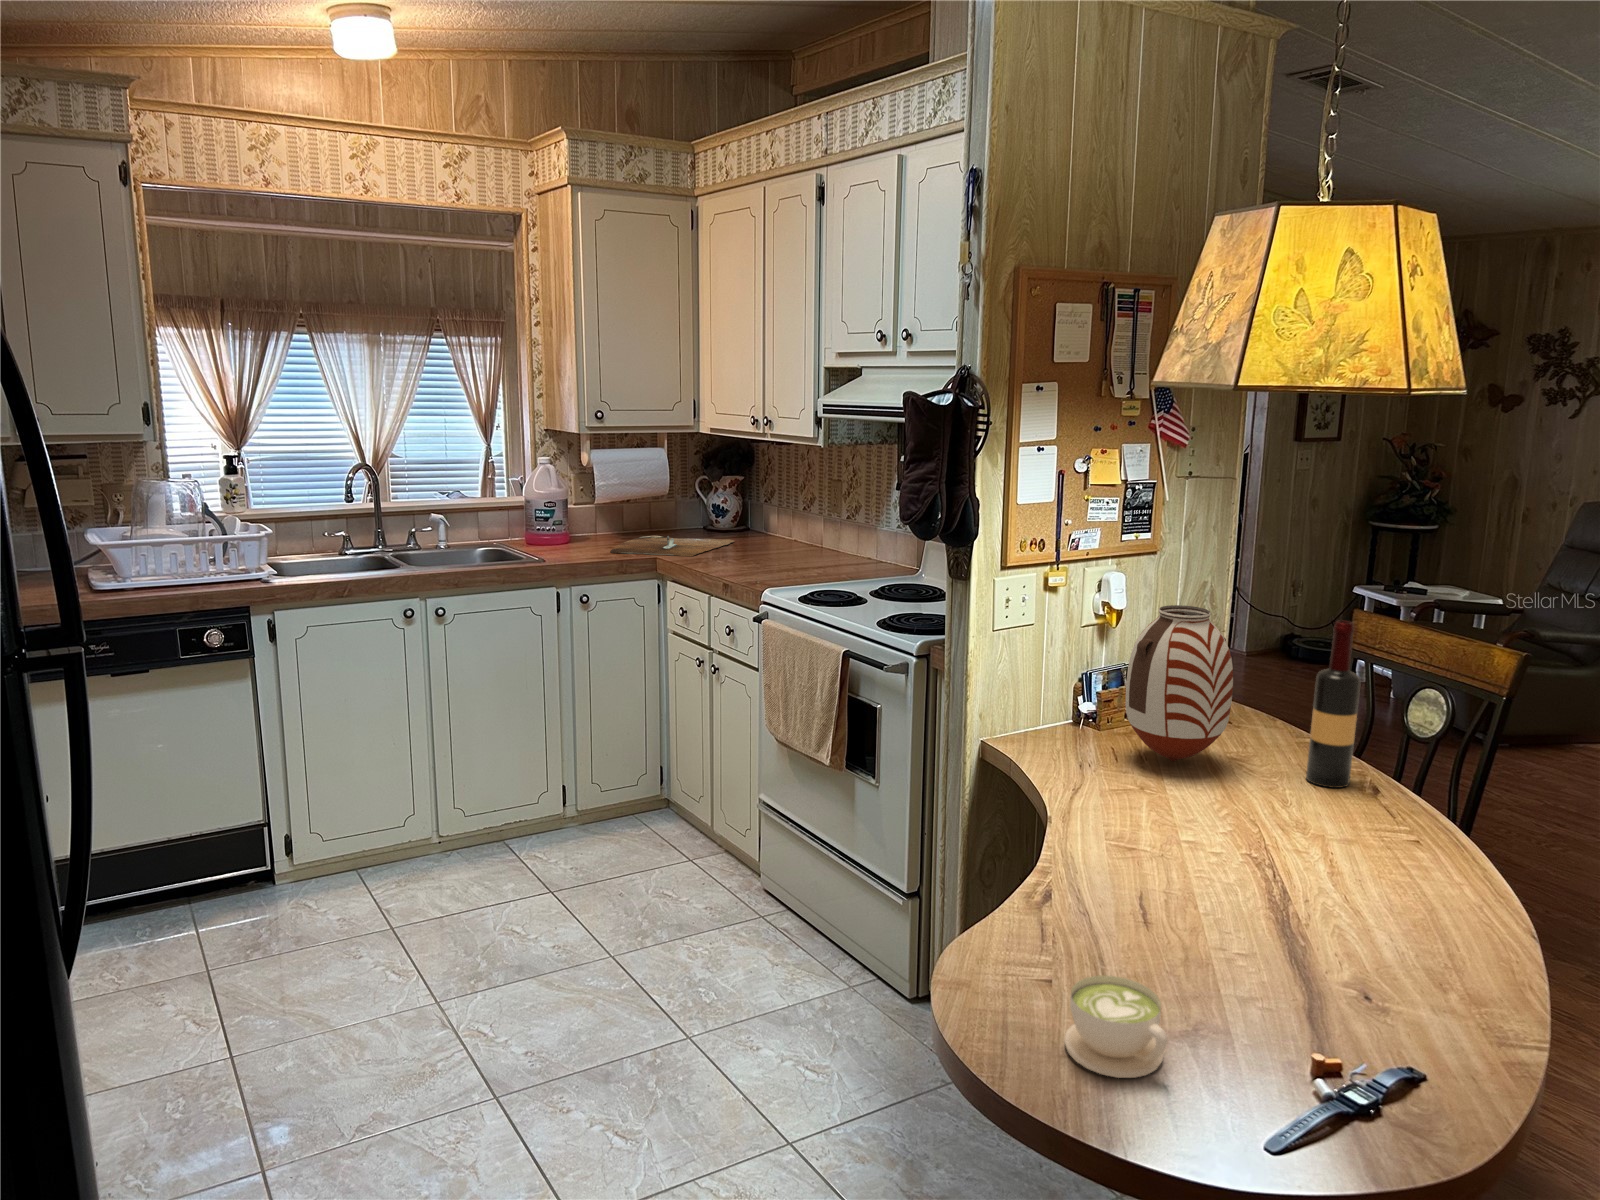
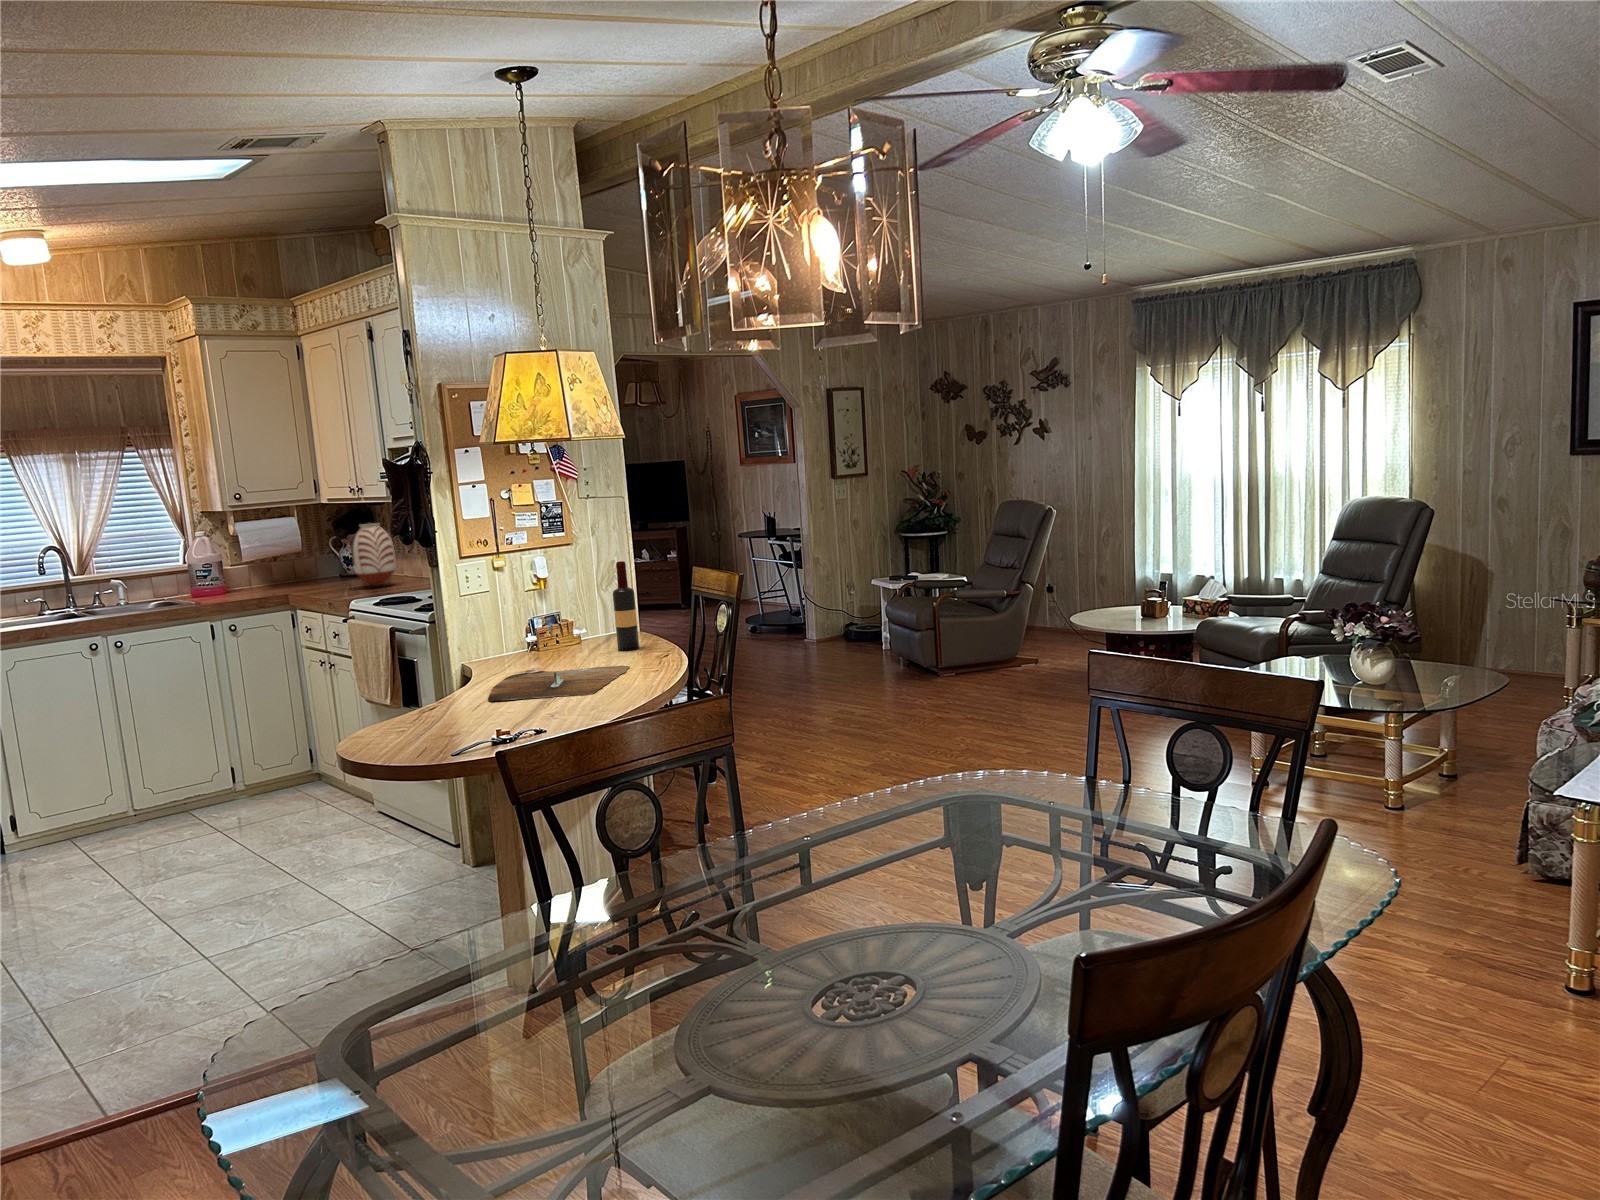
cutting board: present [611,535,734,556] -> present [488,665,630,701]
vase: present [1126,605,1233,761] -> present [350,523,396,586]
coffee cup: present [1064,975,1168,1078] -> none [386,703,431,737]

